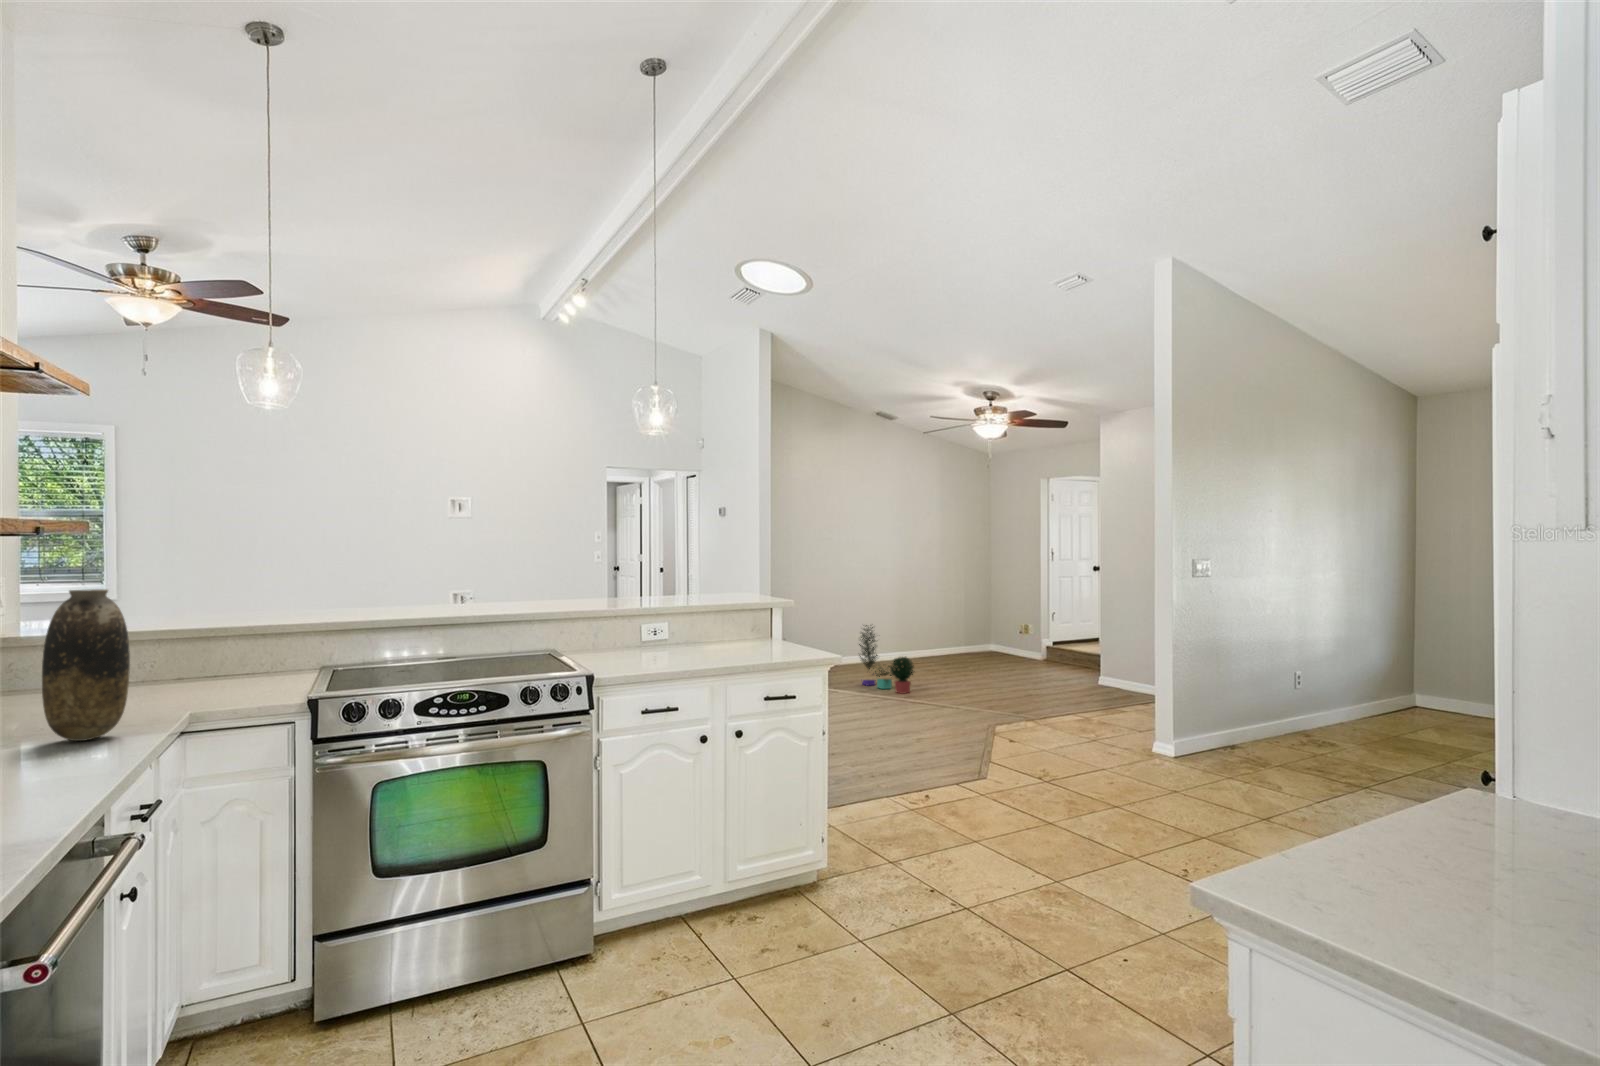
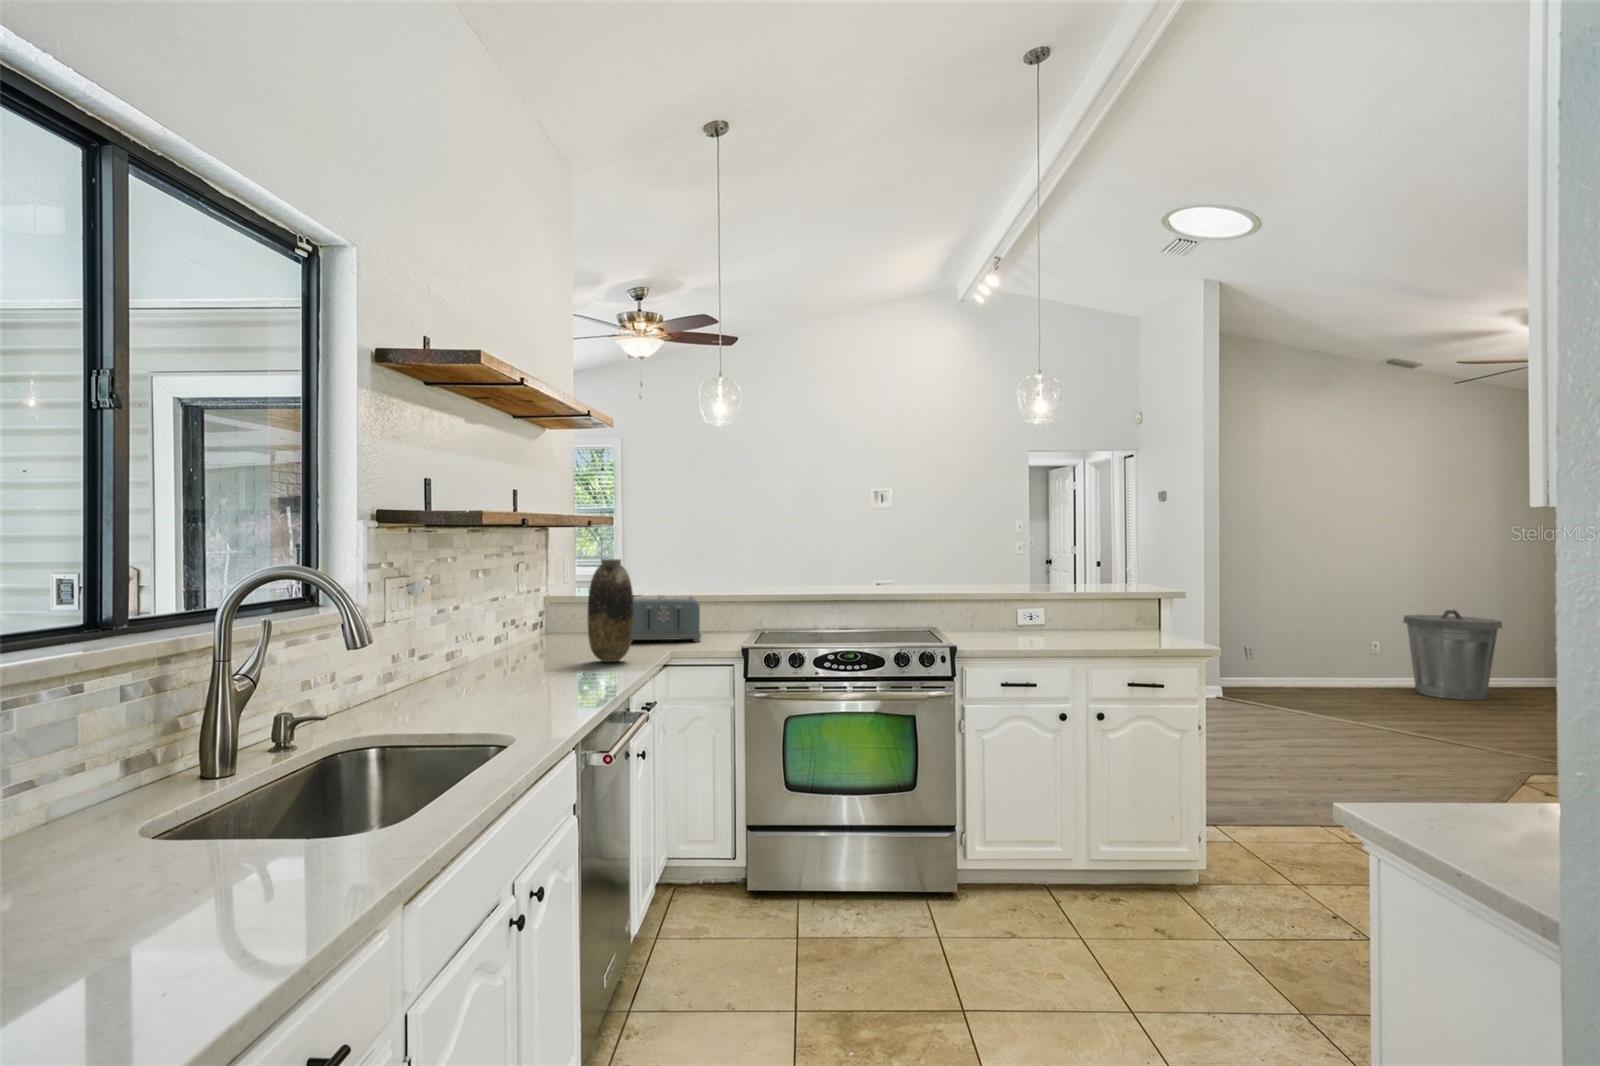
trash can: none [928,610,990,681] -> present [1403,610,1502,700]
potted plant: present [859,625,914,694] -> none [1299,619,1379,706]
toaster: none [112,634,243,708] -> present [631,595,701,642]

